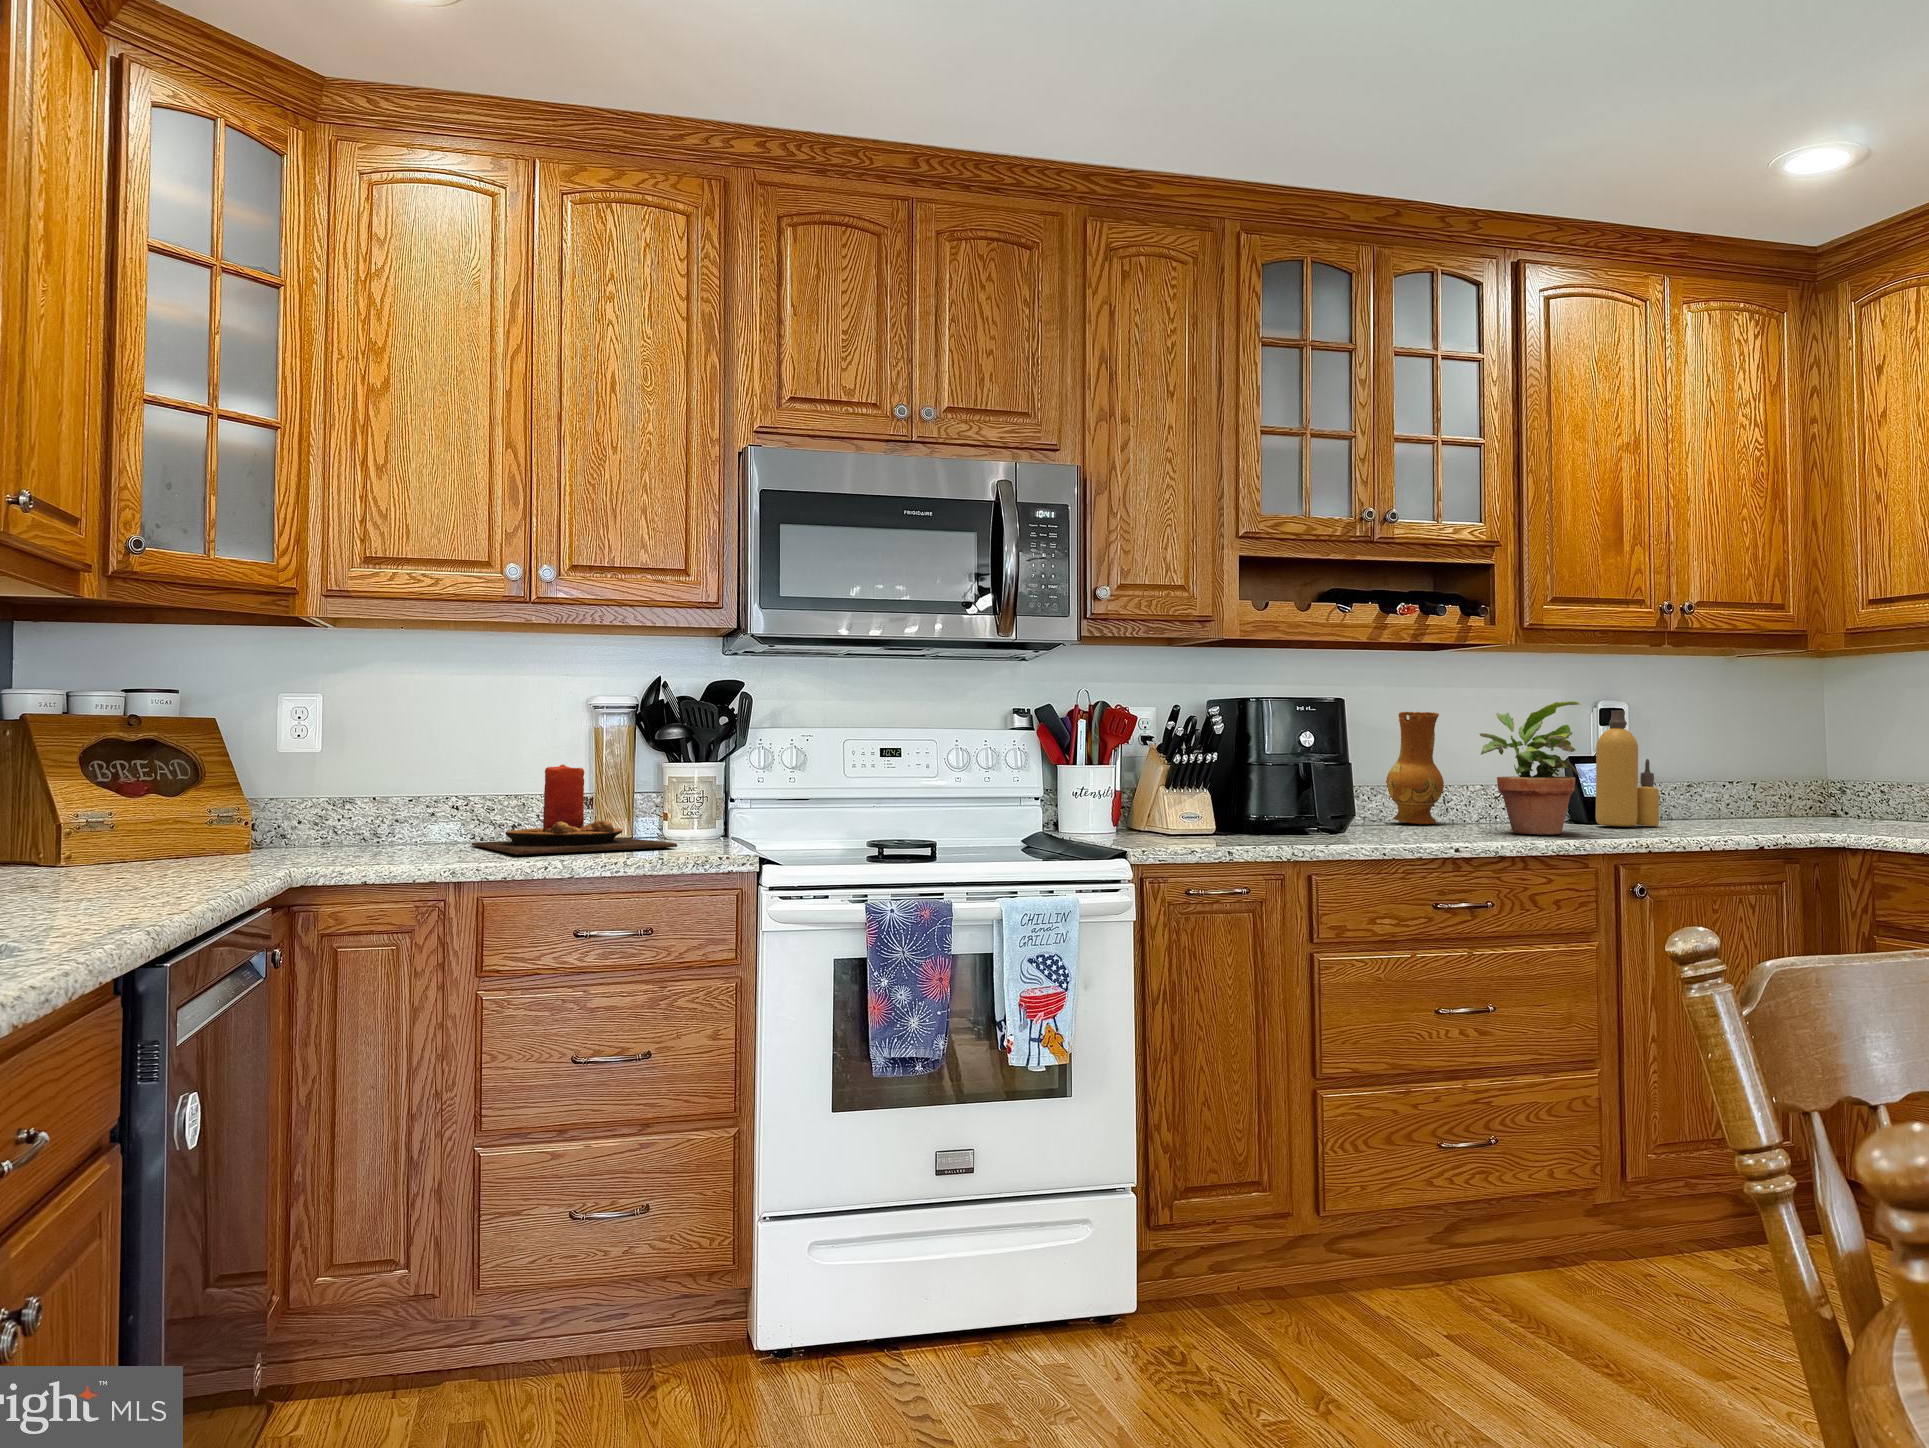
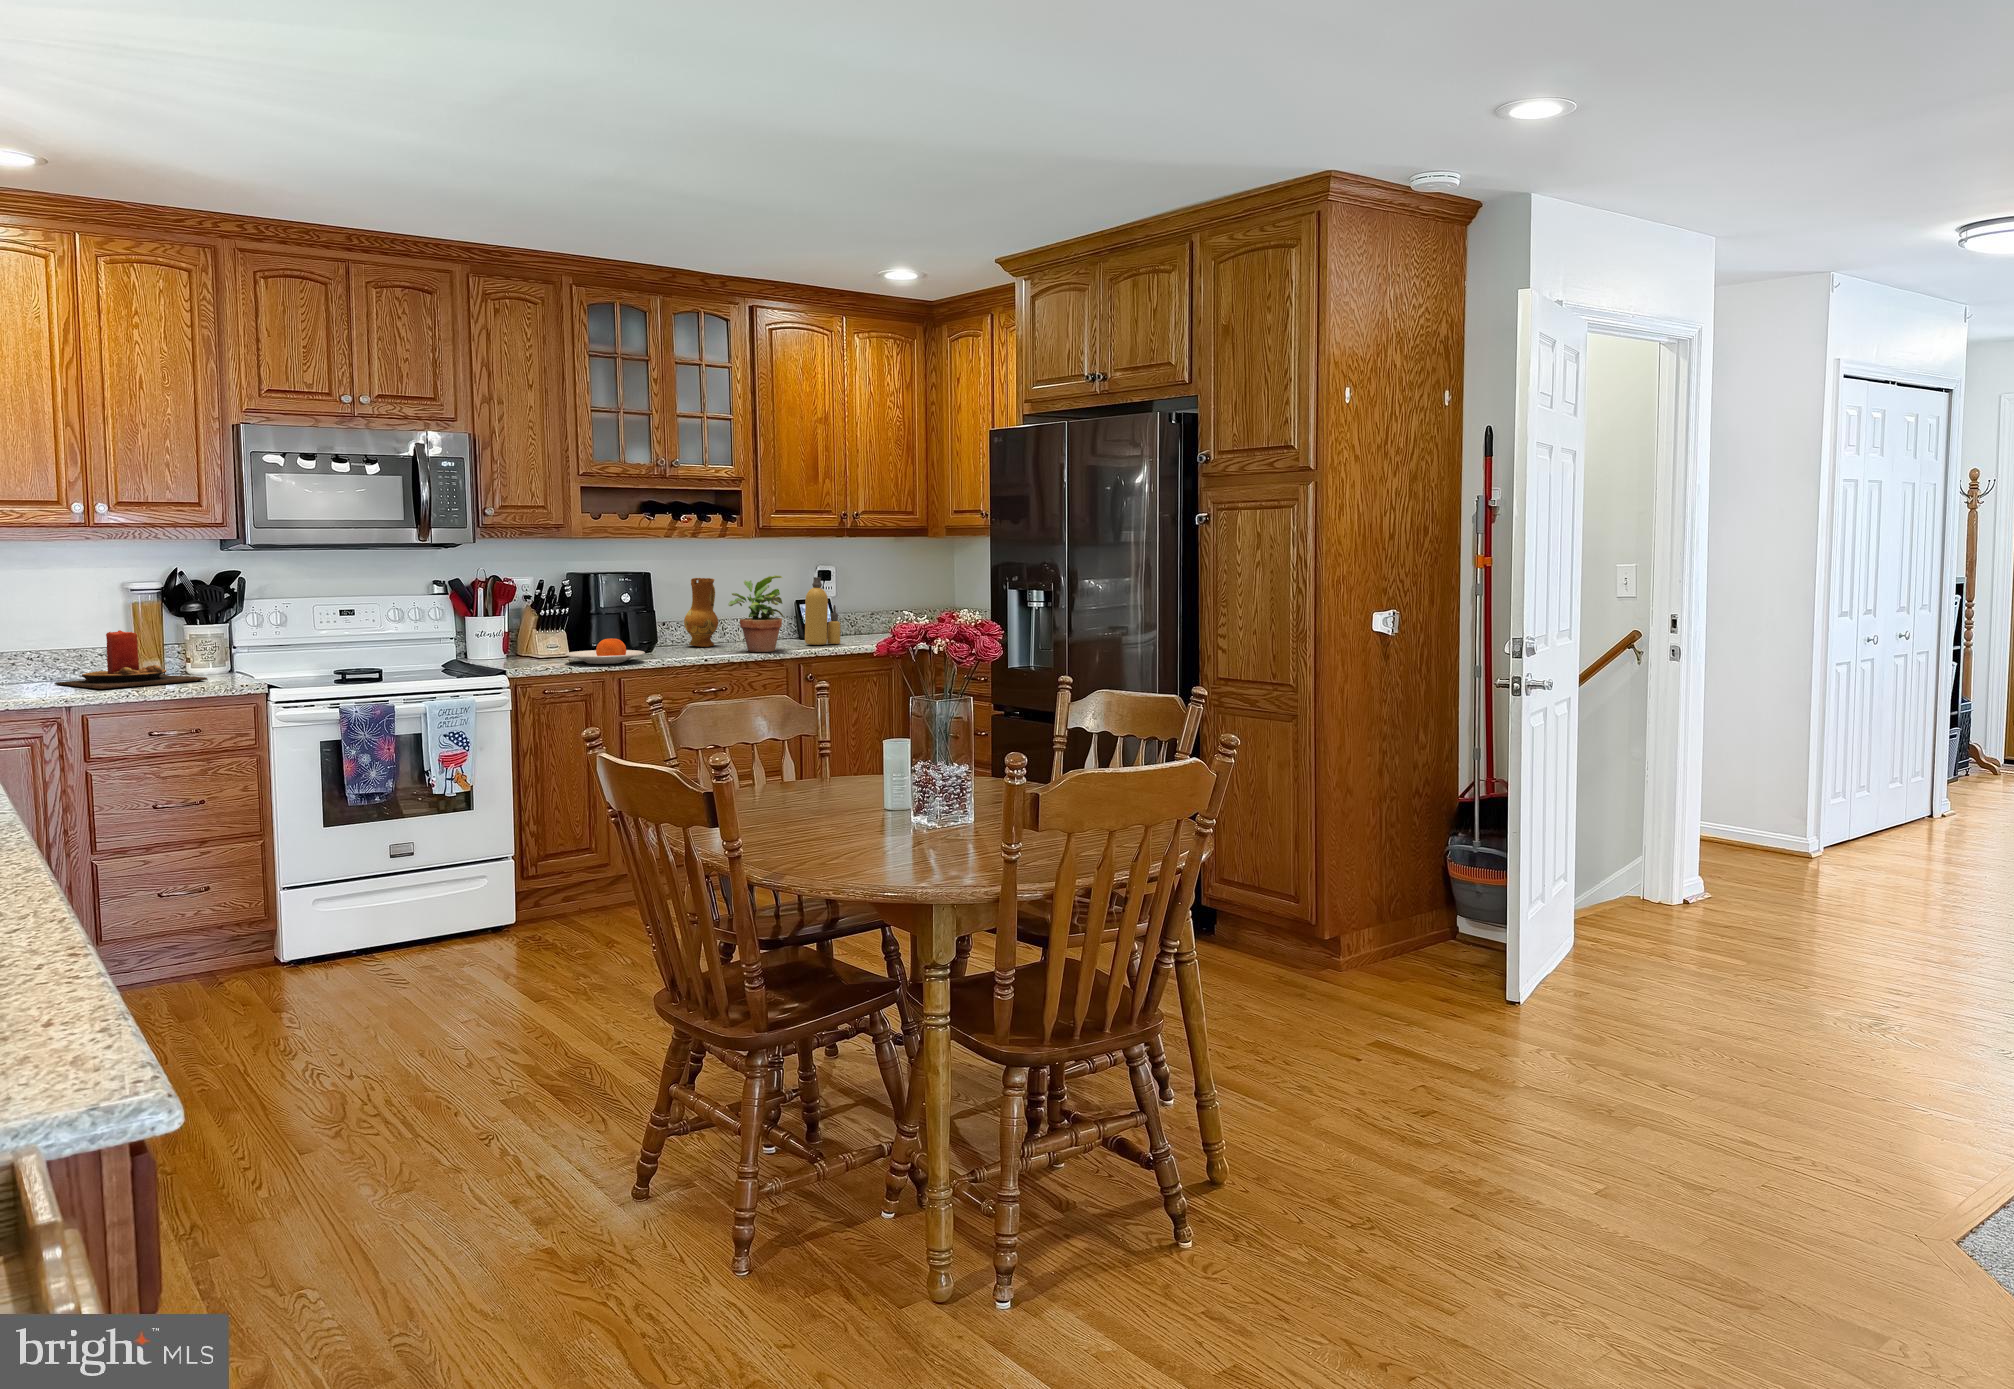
plate: none [1218,801,1354,844] -> present [565,638,645,664]

